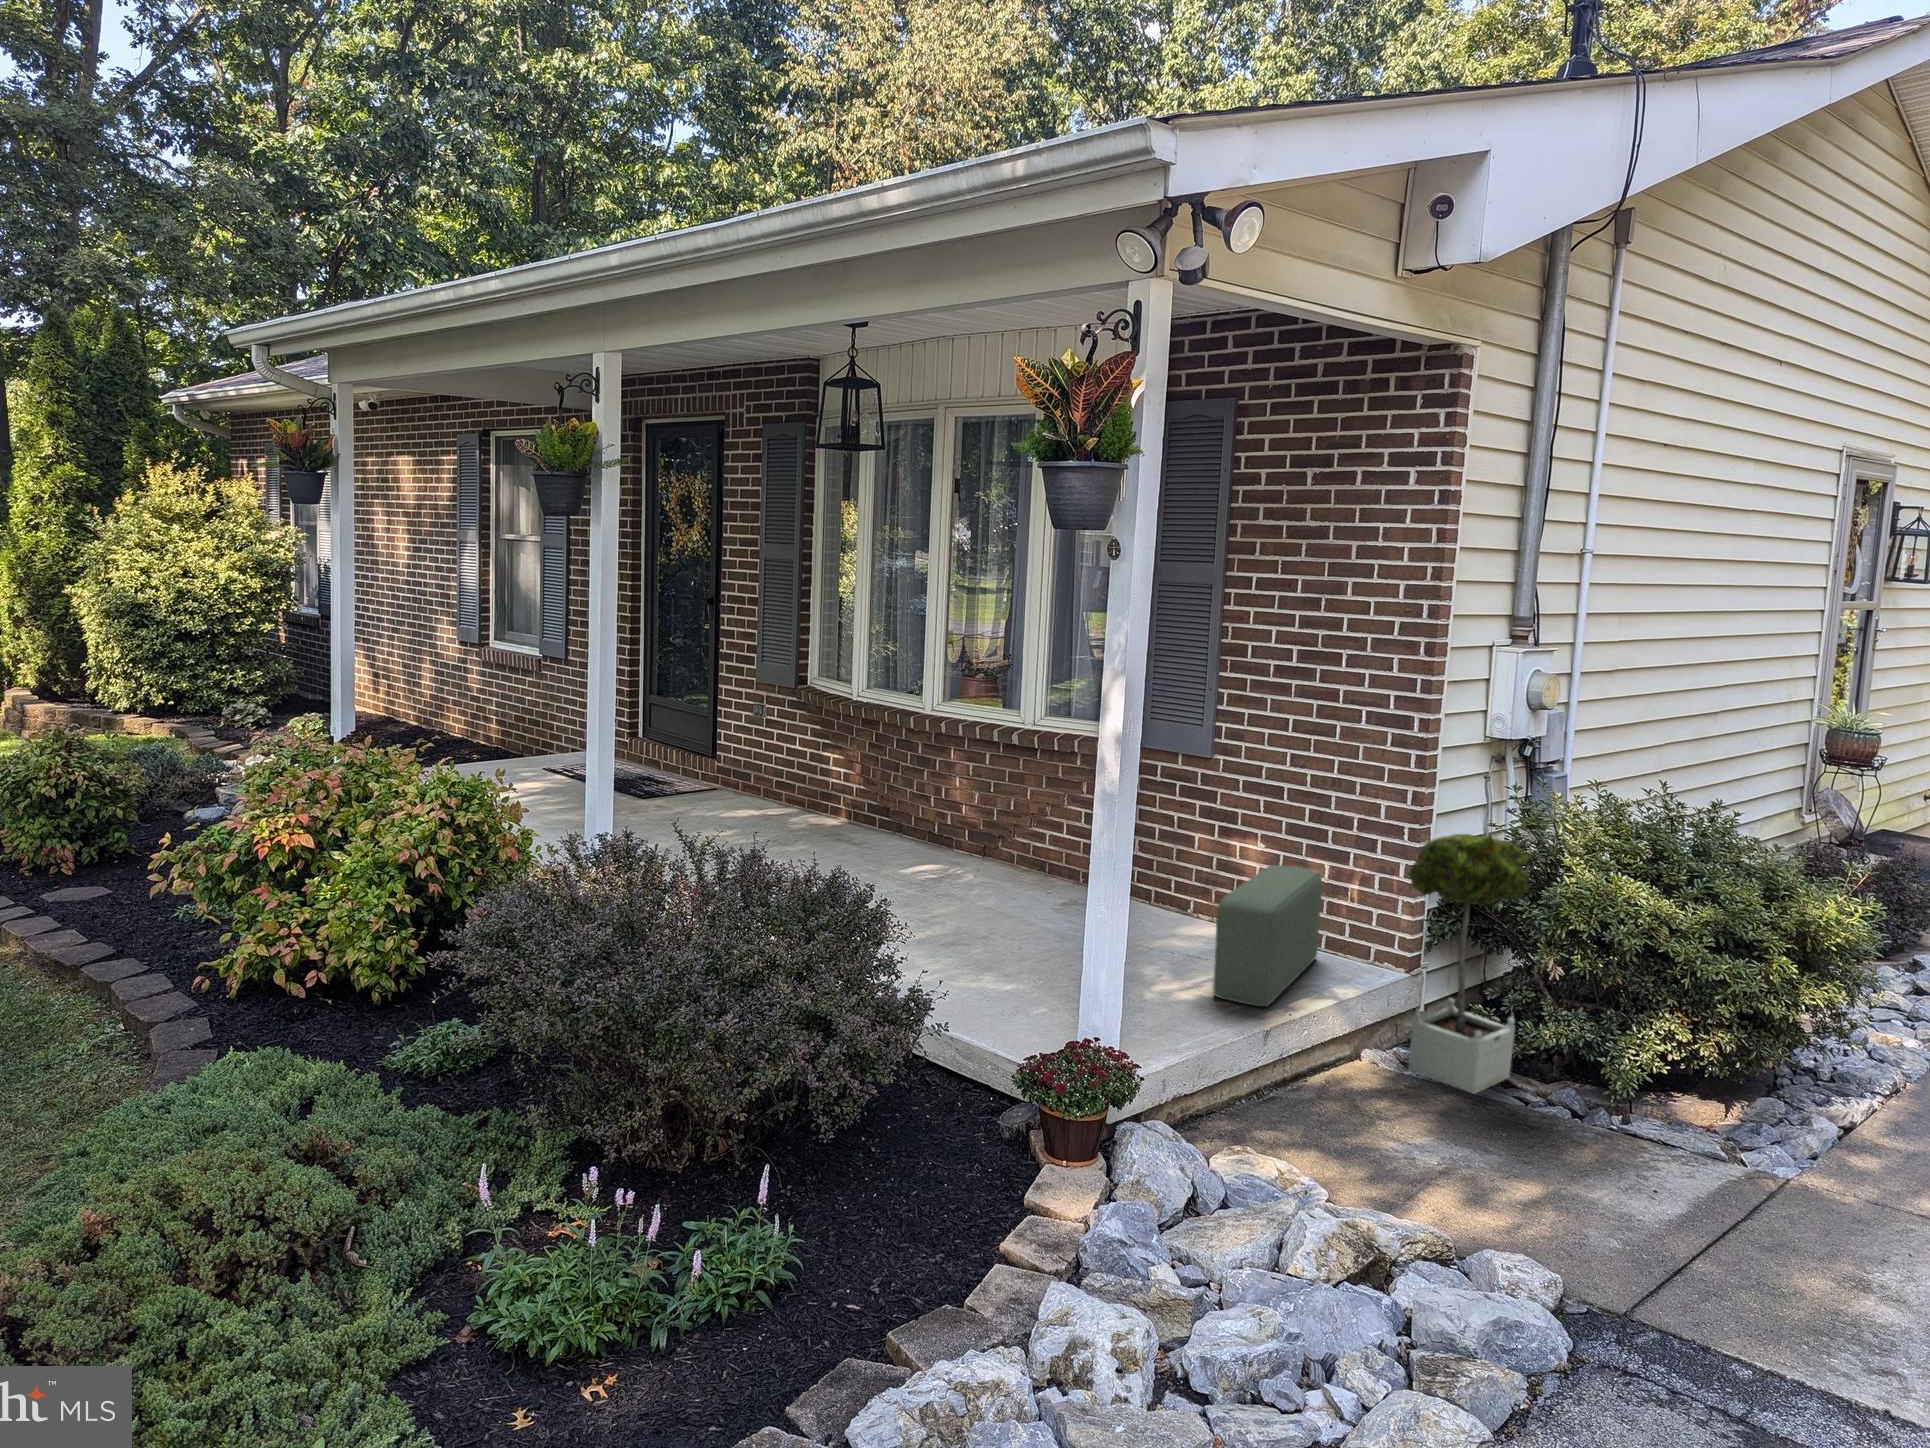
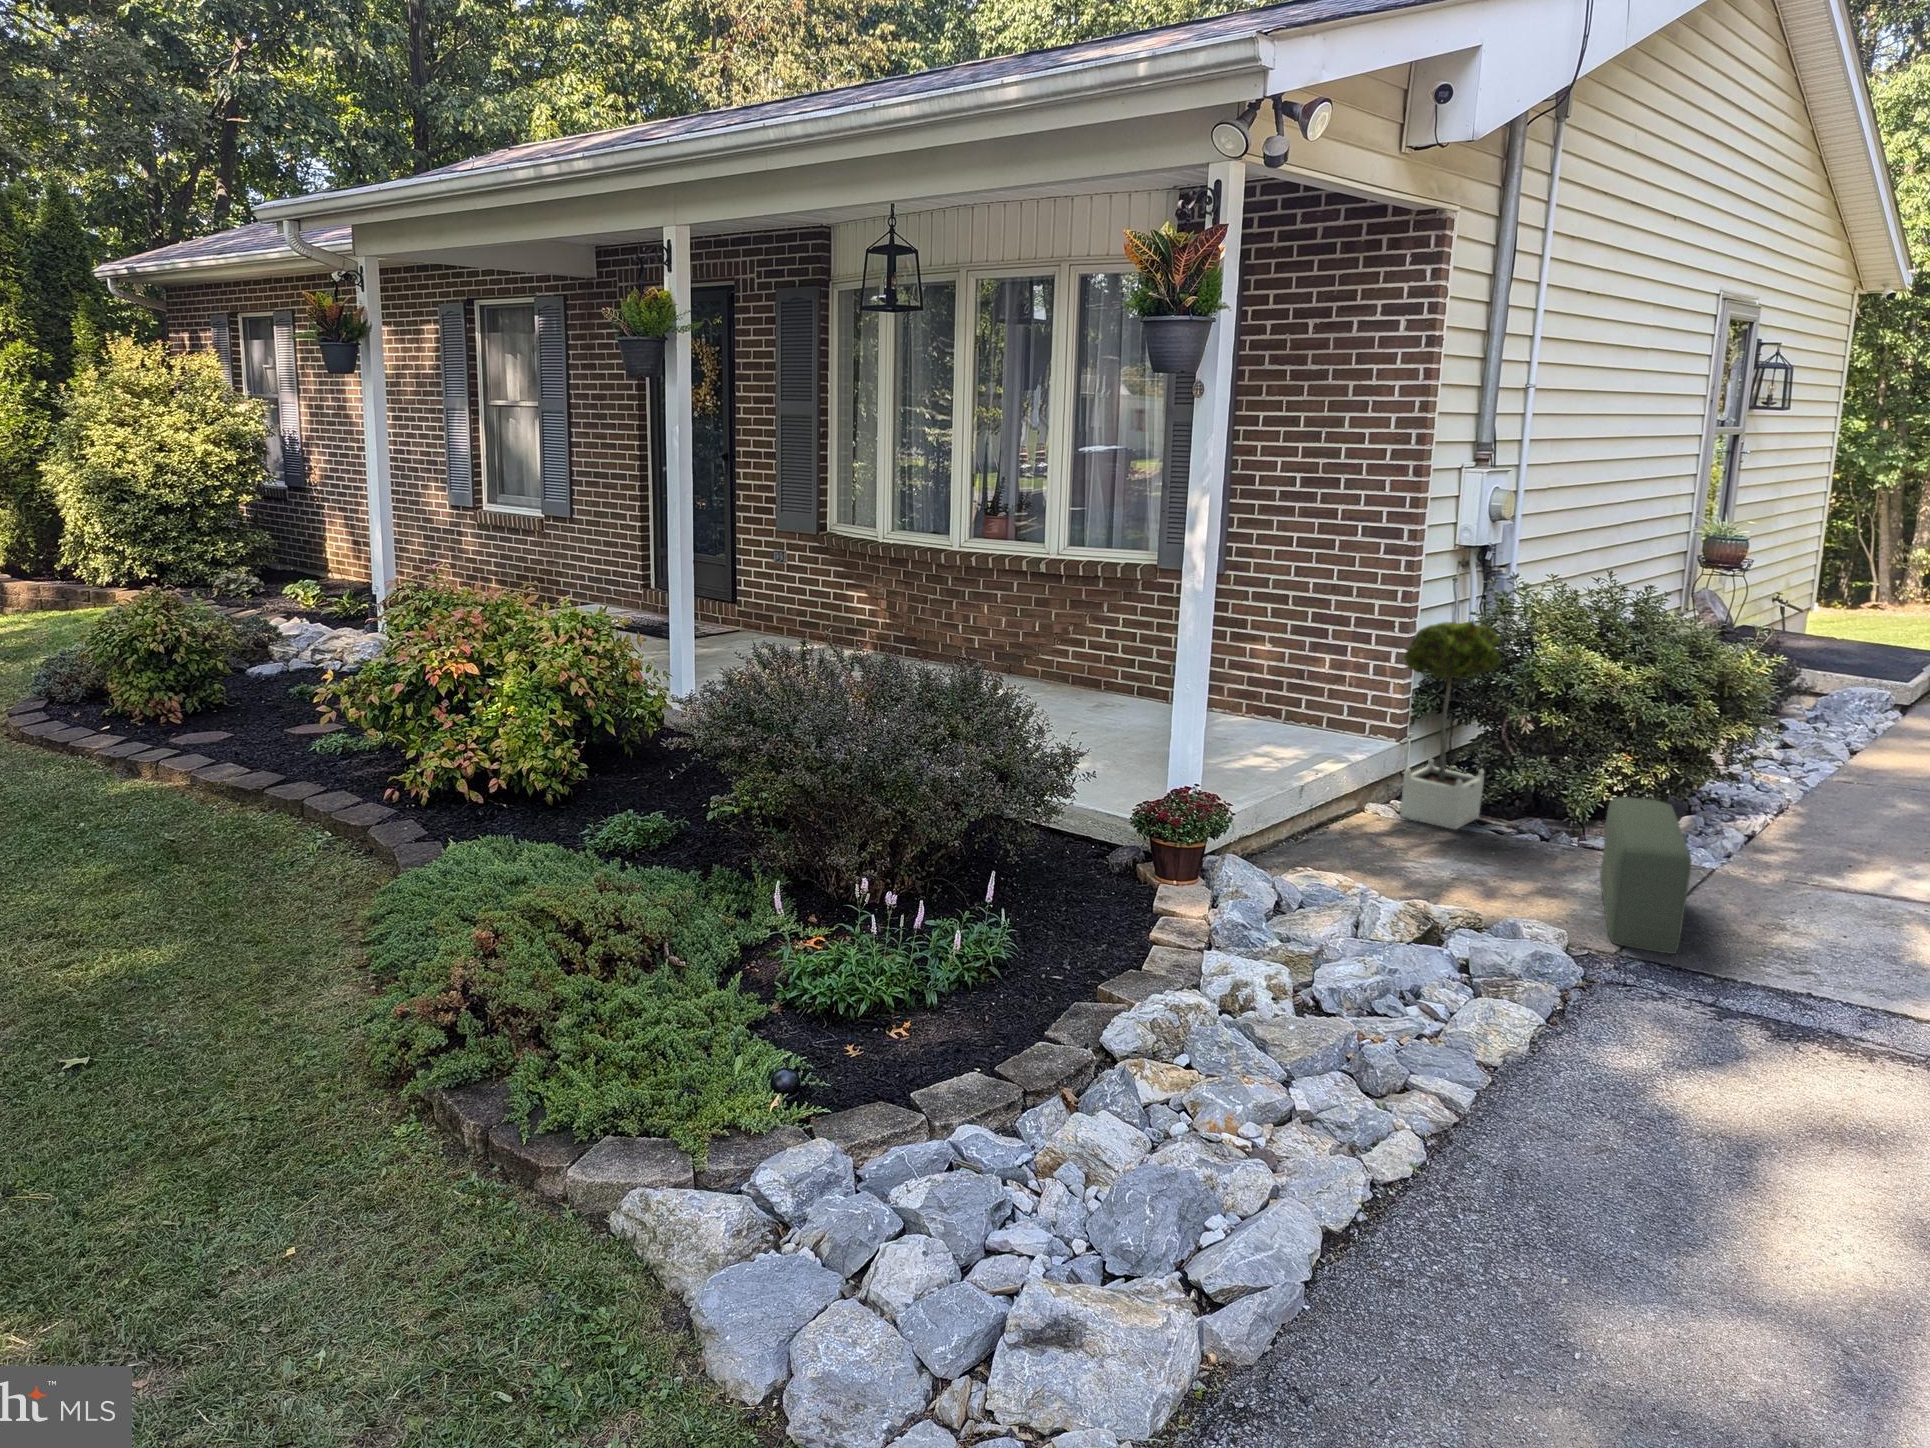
pouf: present [1213,865,1323,1006] -> present [1600,797,1691,954]

